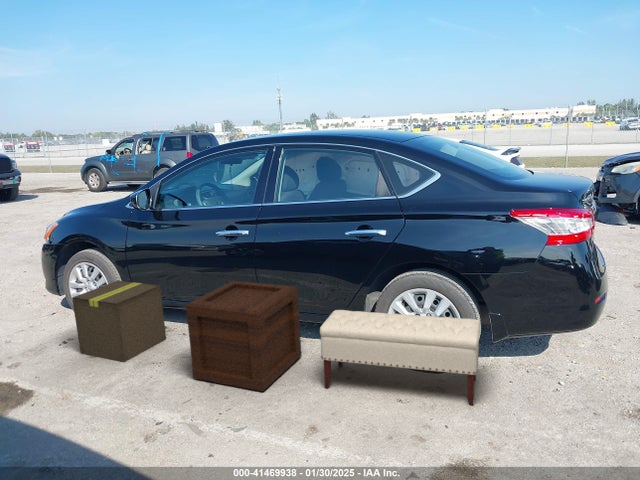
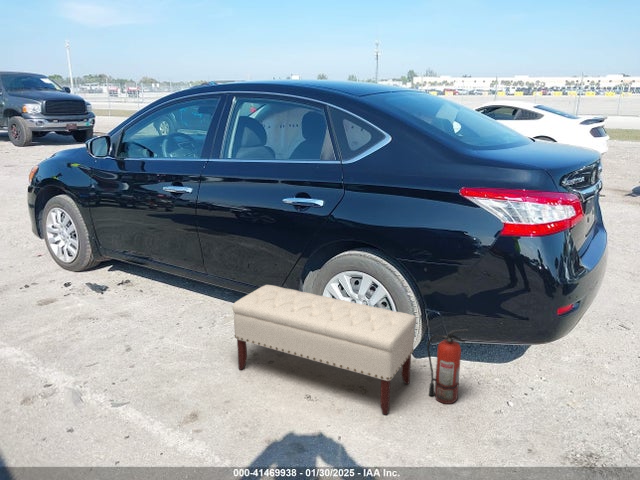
cardboard box: present [72,281,166,362] -> none [26,229,123,313]
wooden crate: present [186,281,301,392] -> none [107,241,238,364]
fire extinguisher: none [494,325,528,391] -> present [427,329,468,404]

